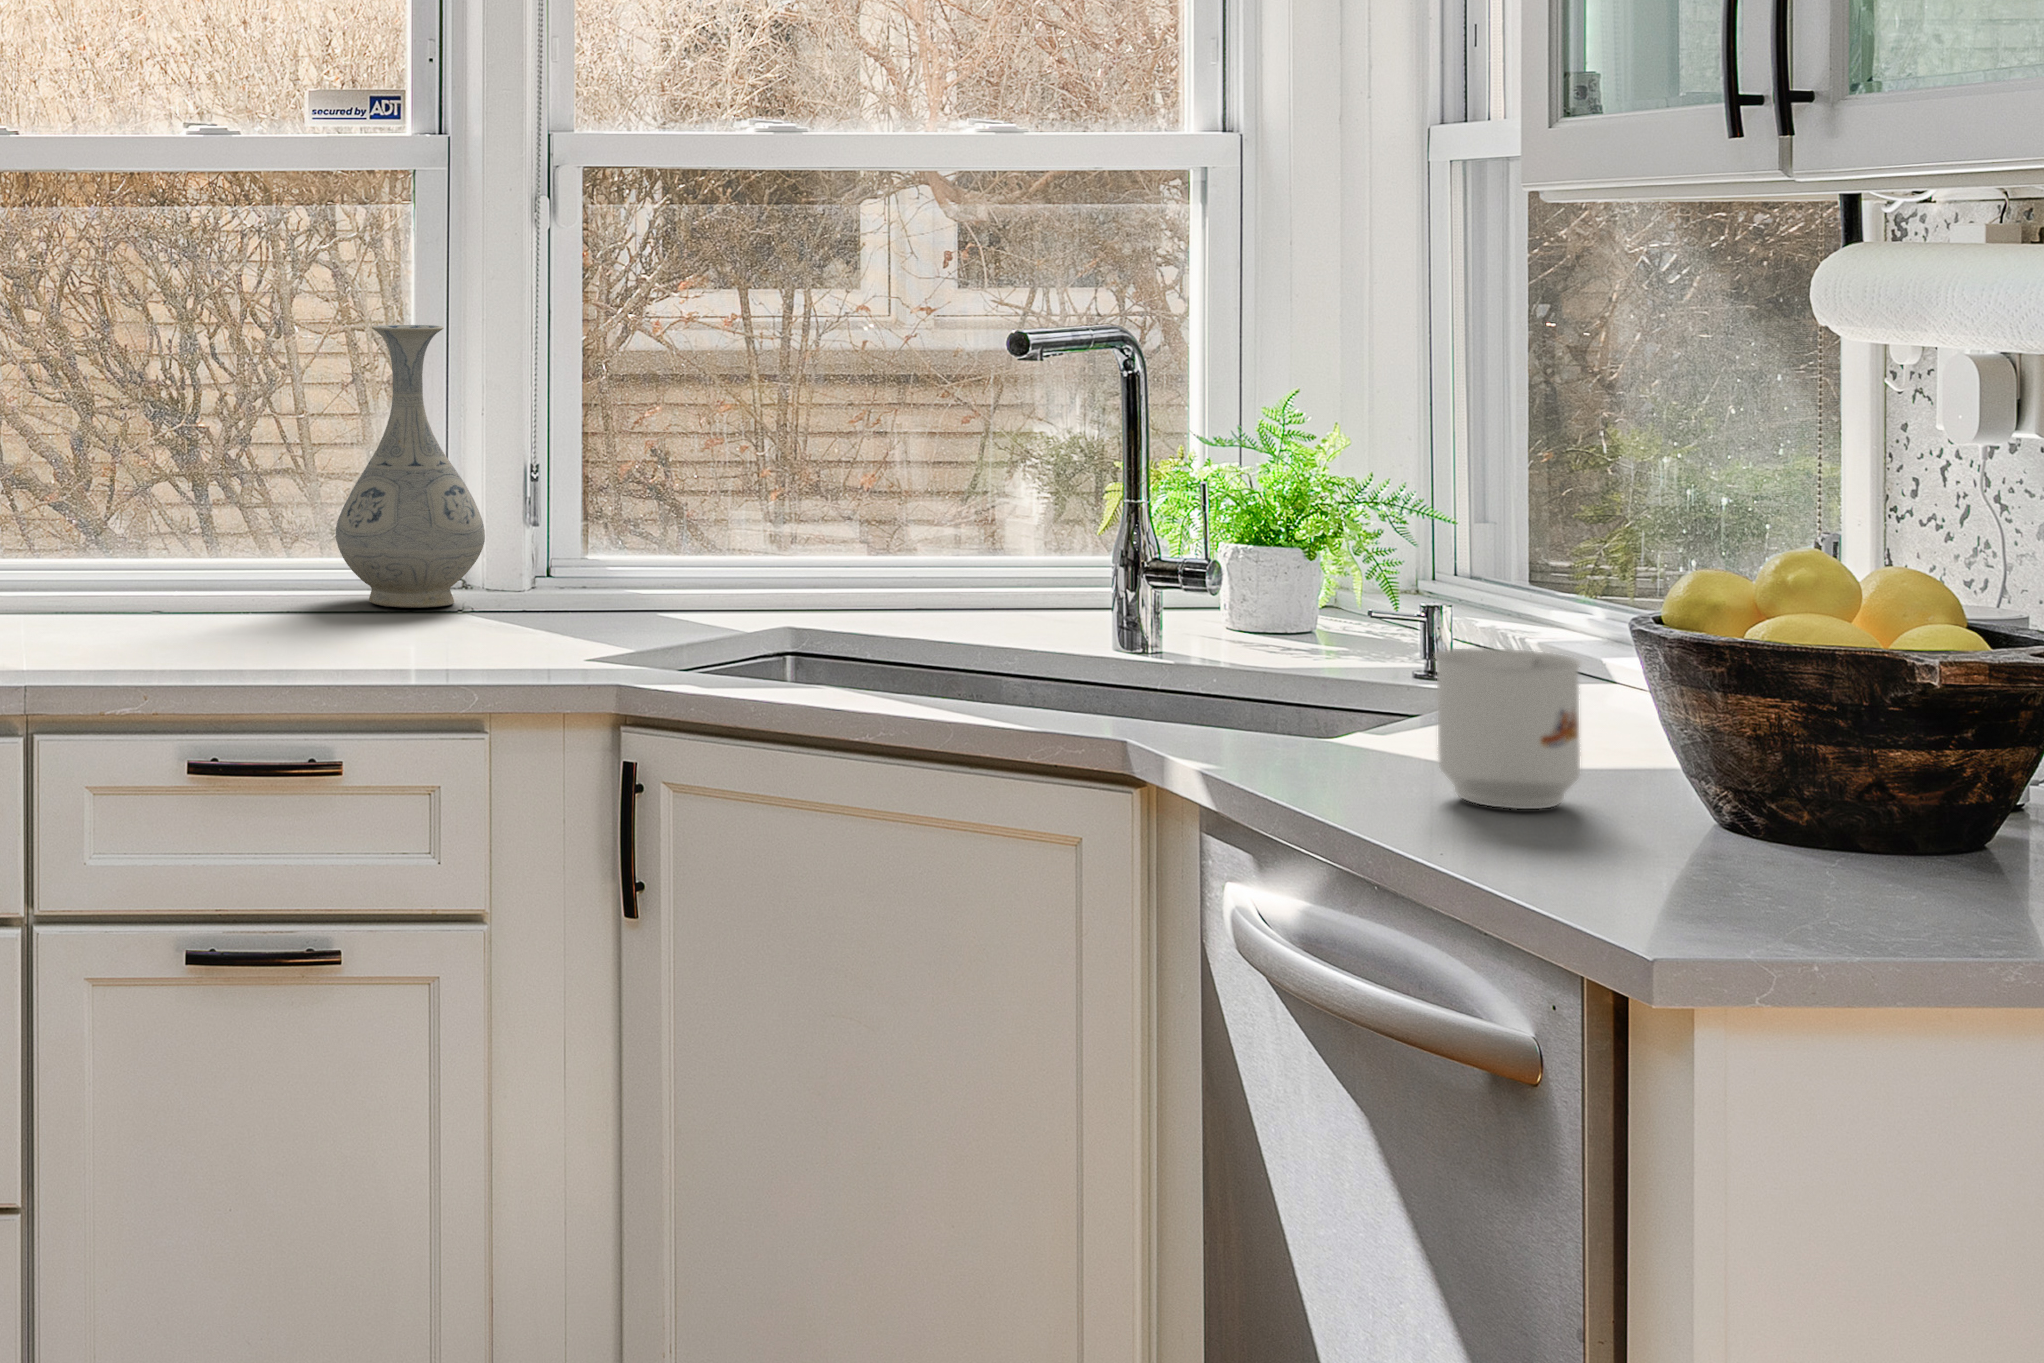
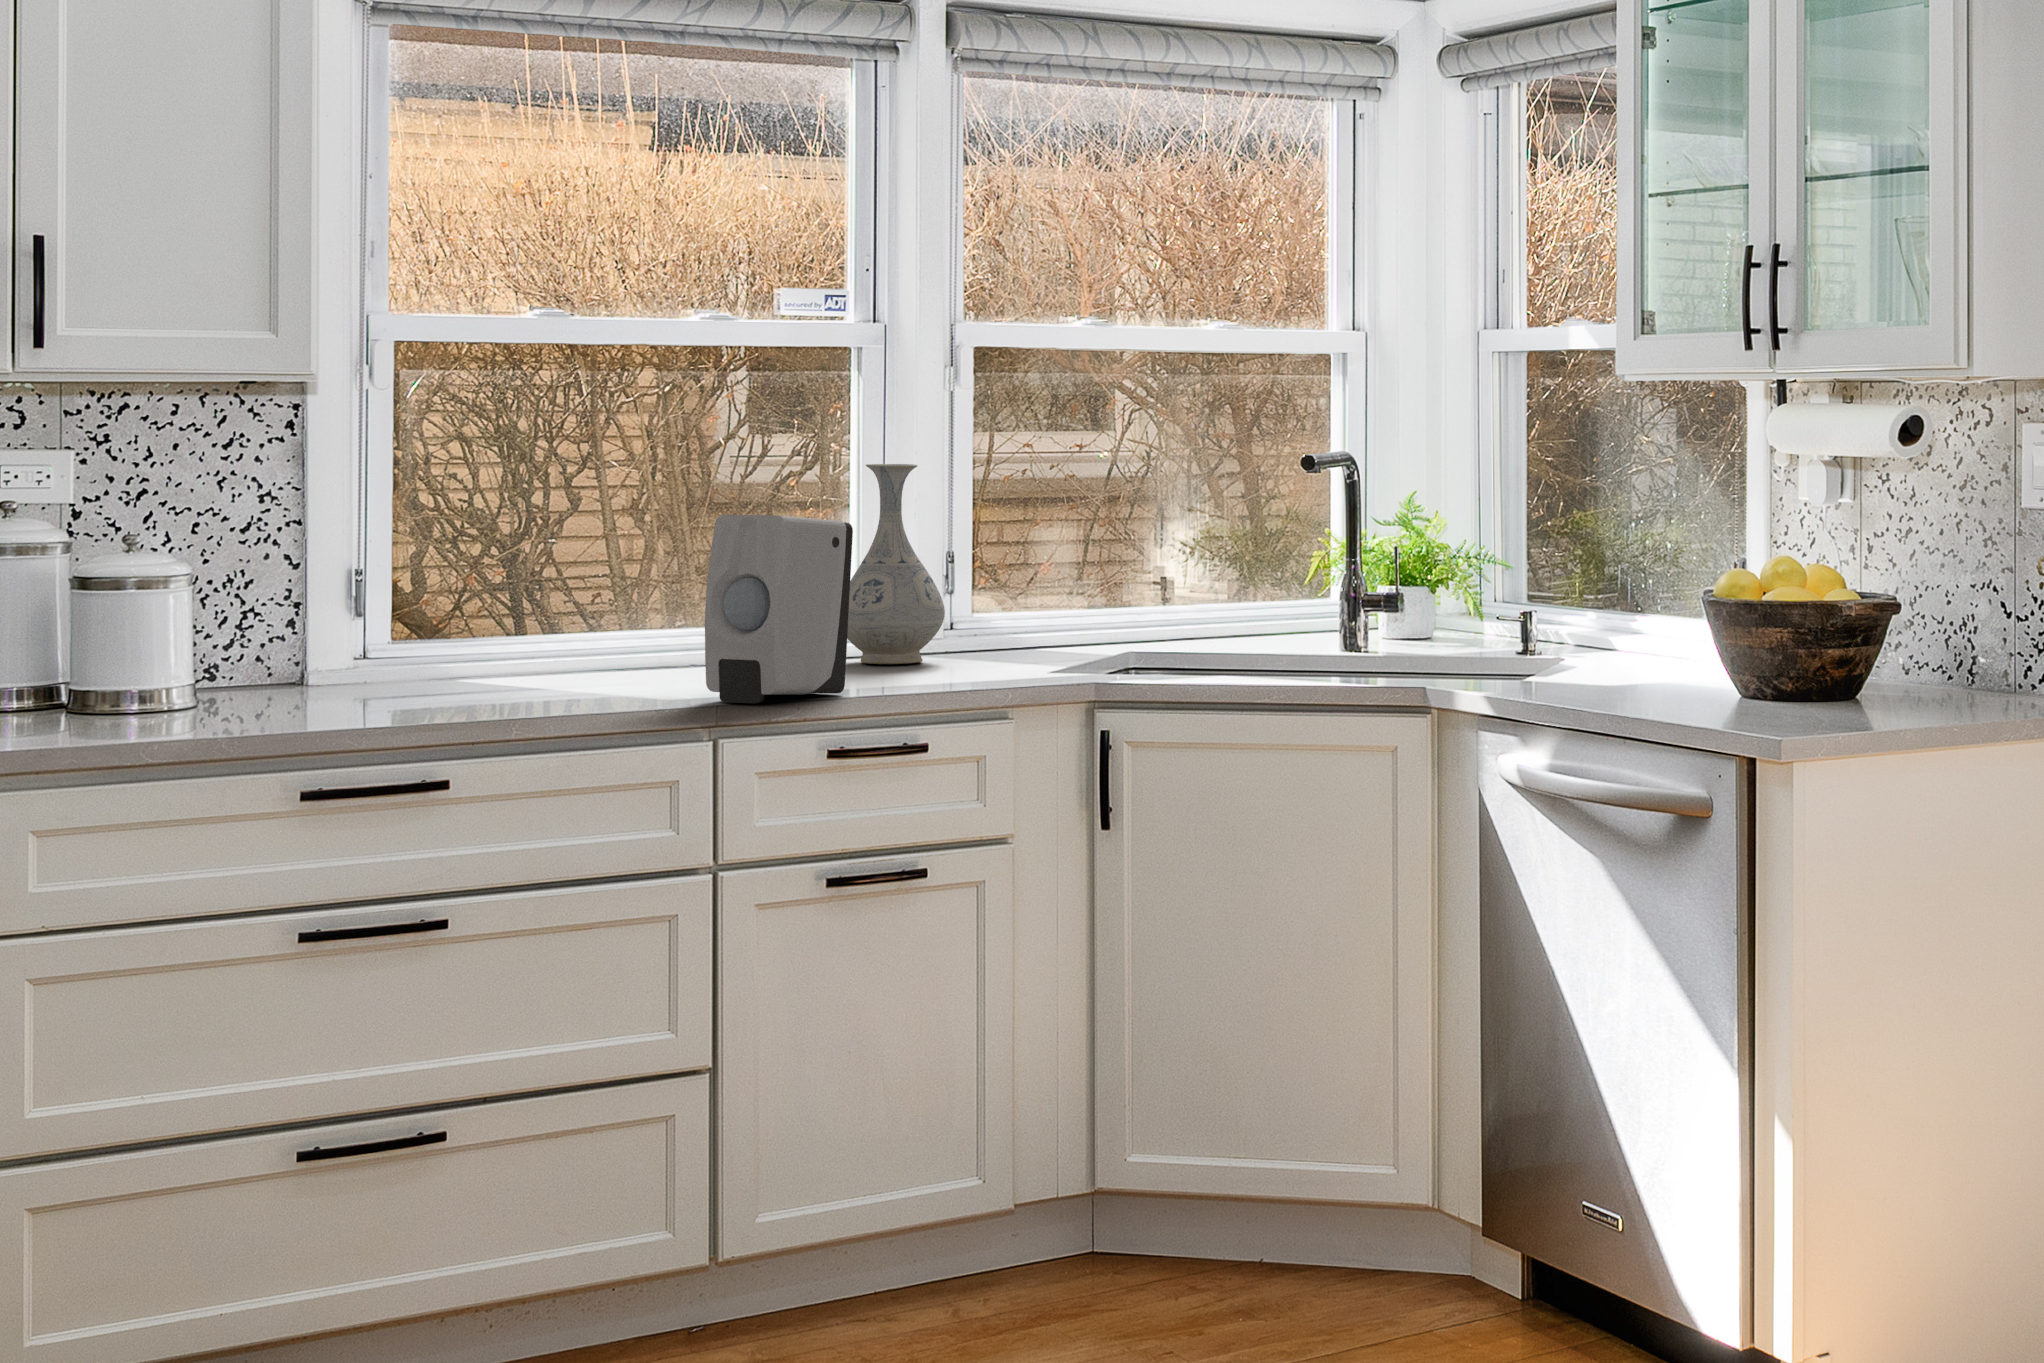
soap dispenser: none [31,408,244,677] -> present [705,515,853,703]
mug: present [1434,648,1581,809] -> none [1609,623,1681,704]

